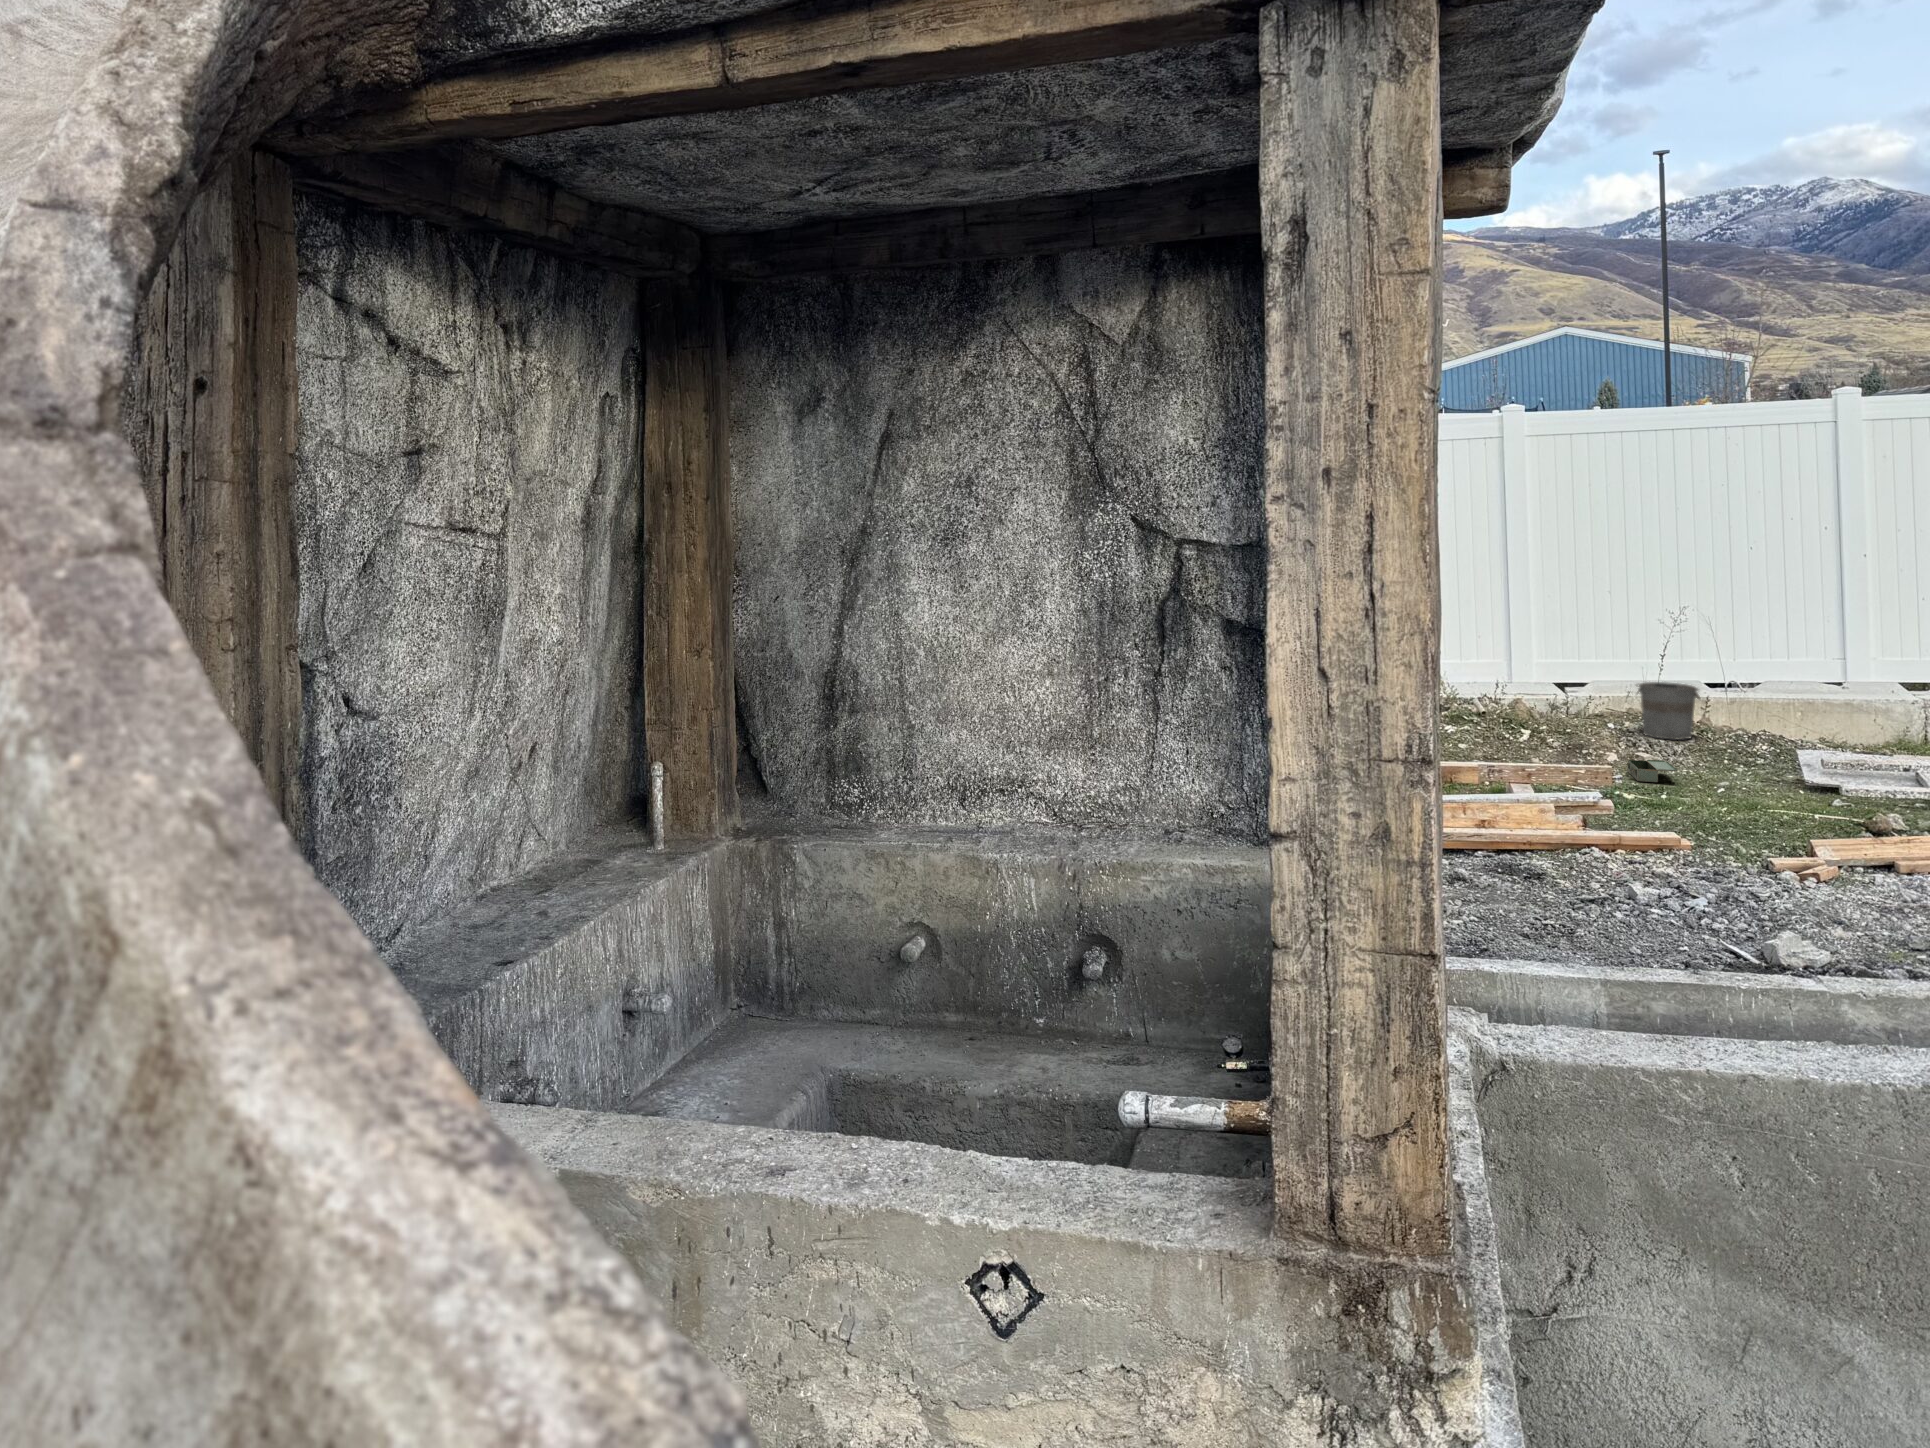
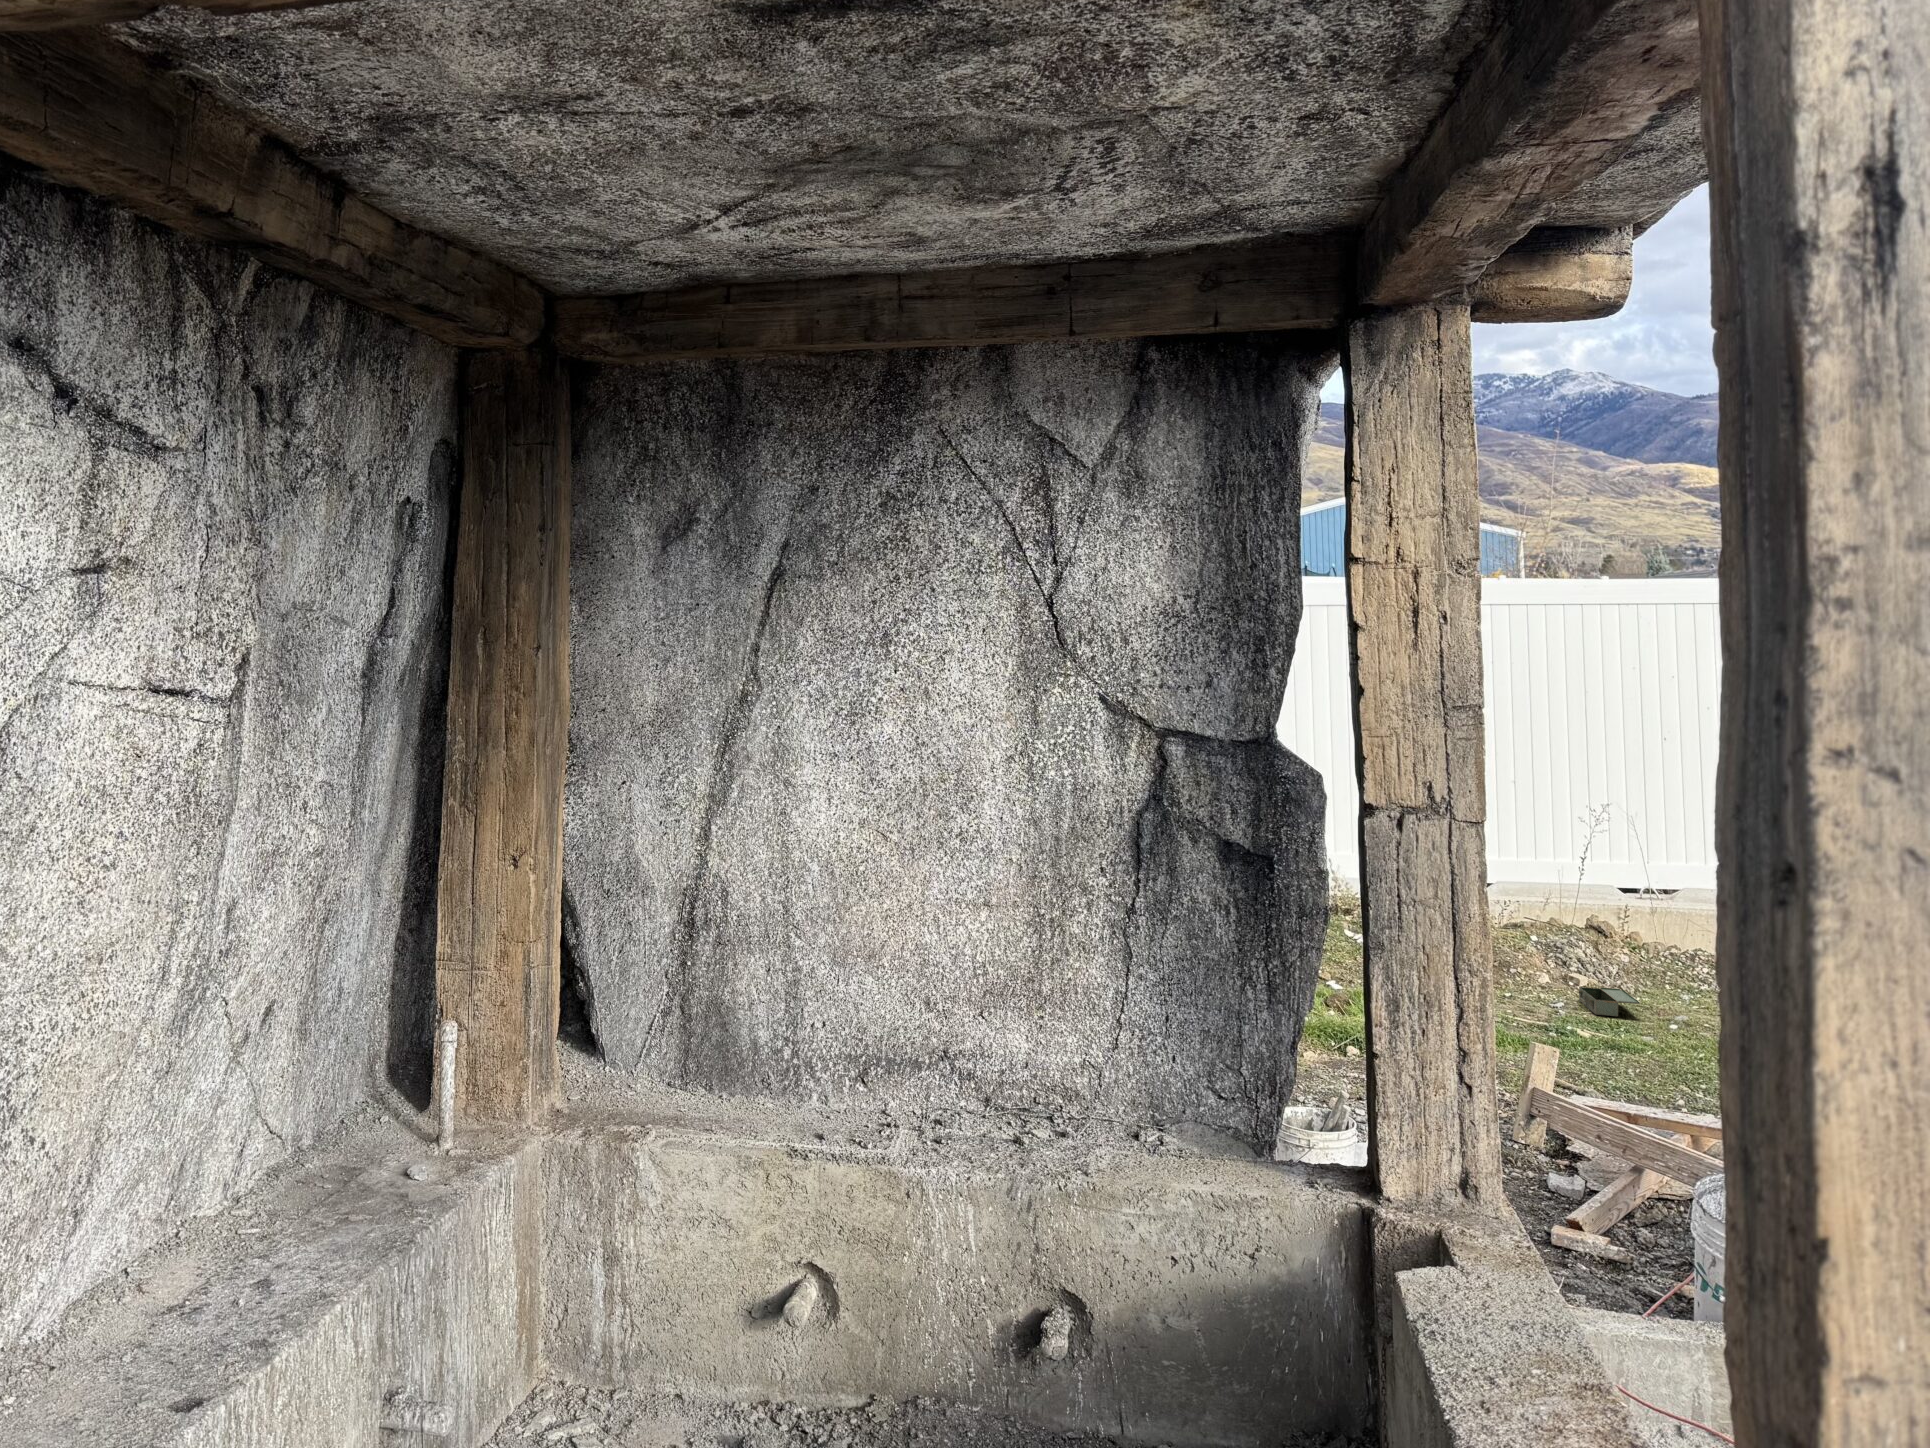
bucket: present [1638,682,1700,740] -> none [1568,890,1641,959]

